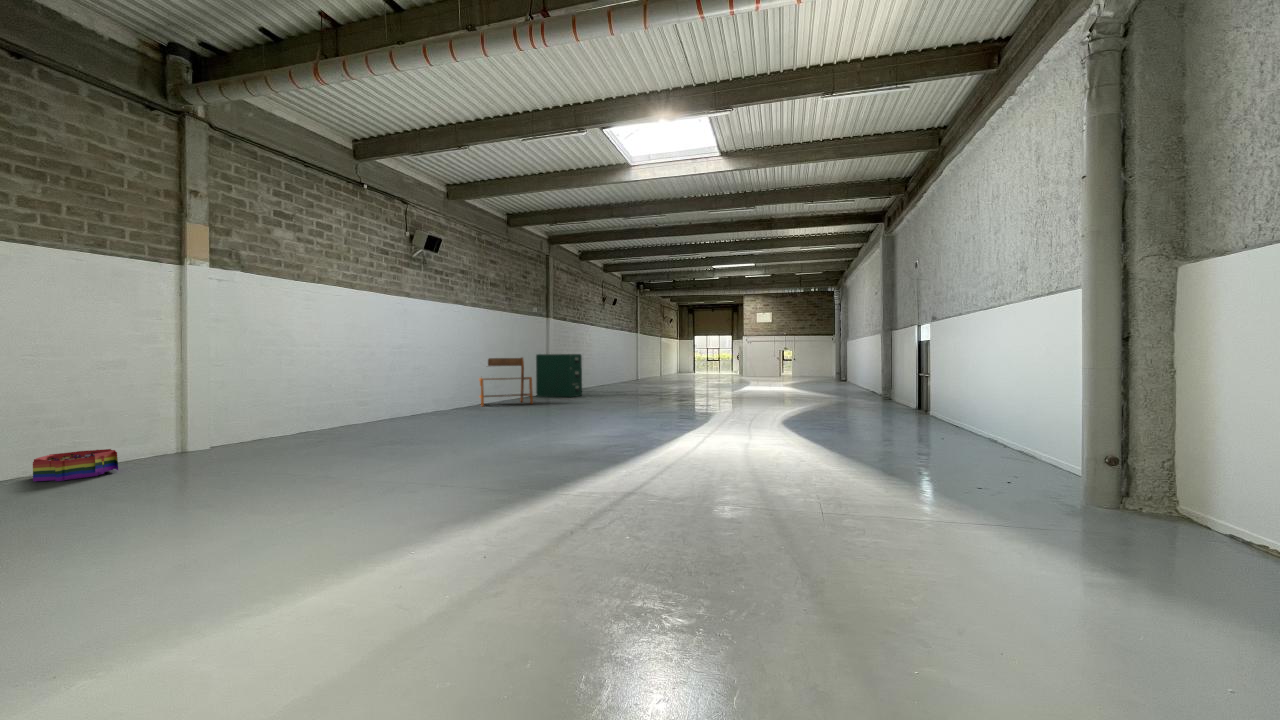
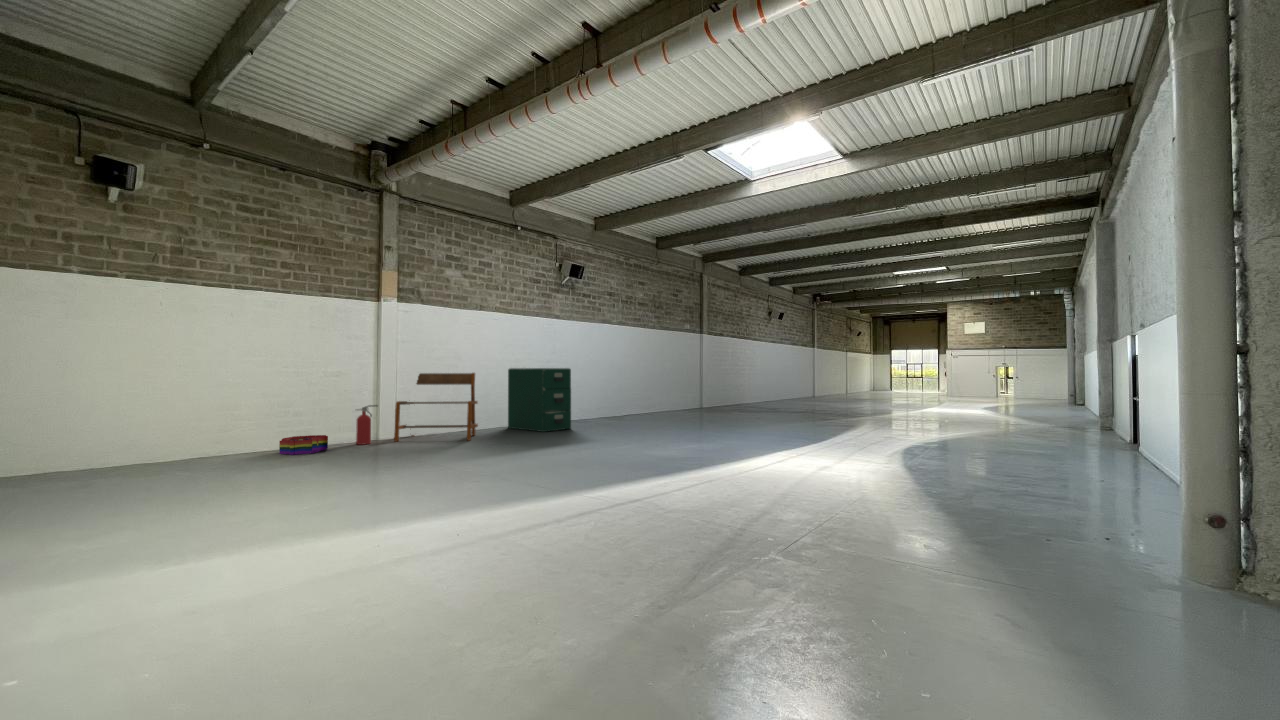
filing cabinet: present [536,354,582,397] -> present [508,368,571,432]
bench: present [479,358,533,406] -> present [394,373,478,442]
fire extinguisher: none [153,404,187,459] -> present [356,405,377,445]

